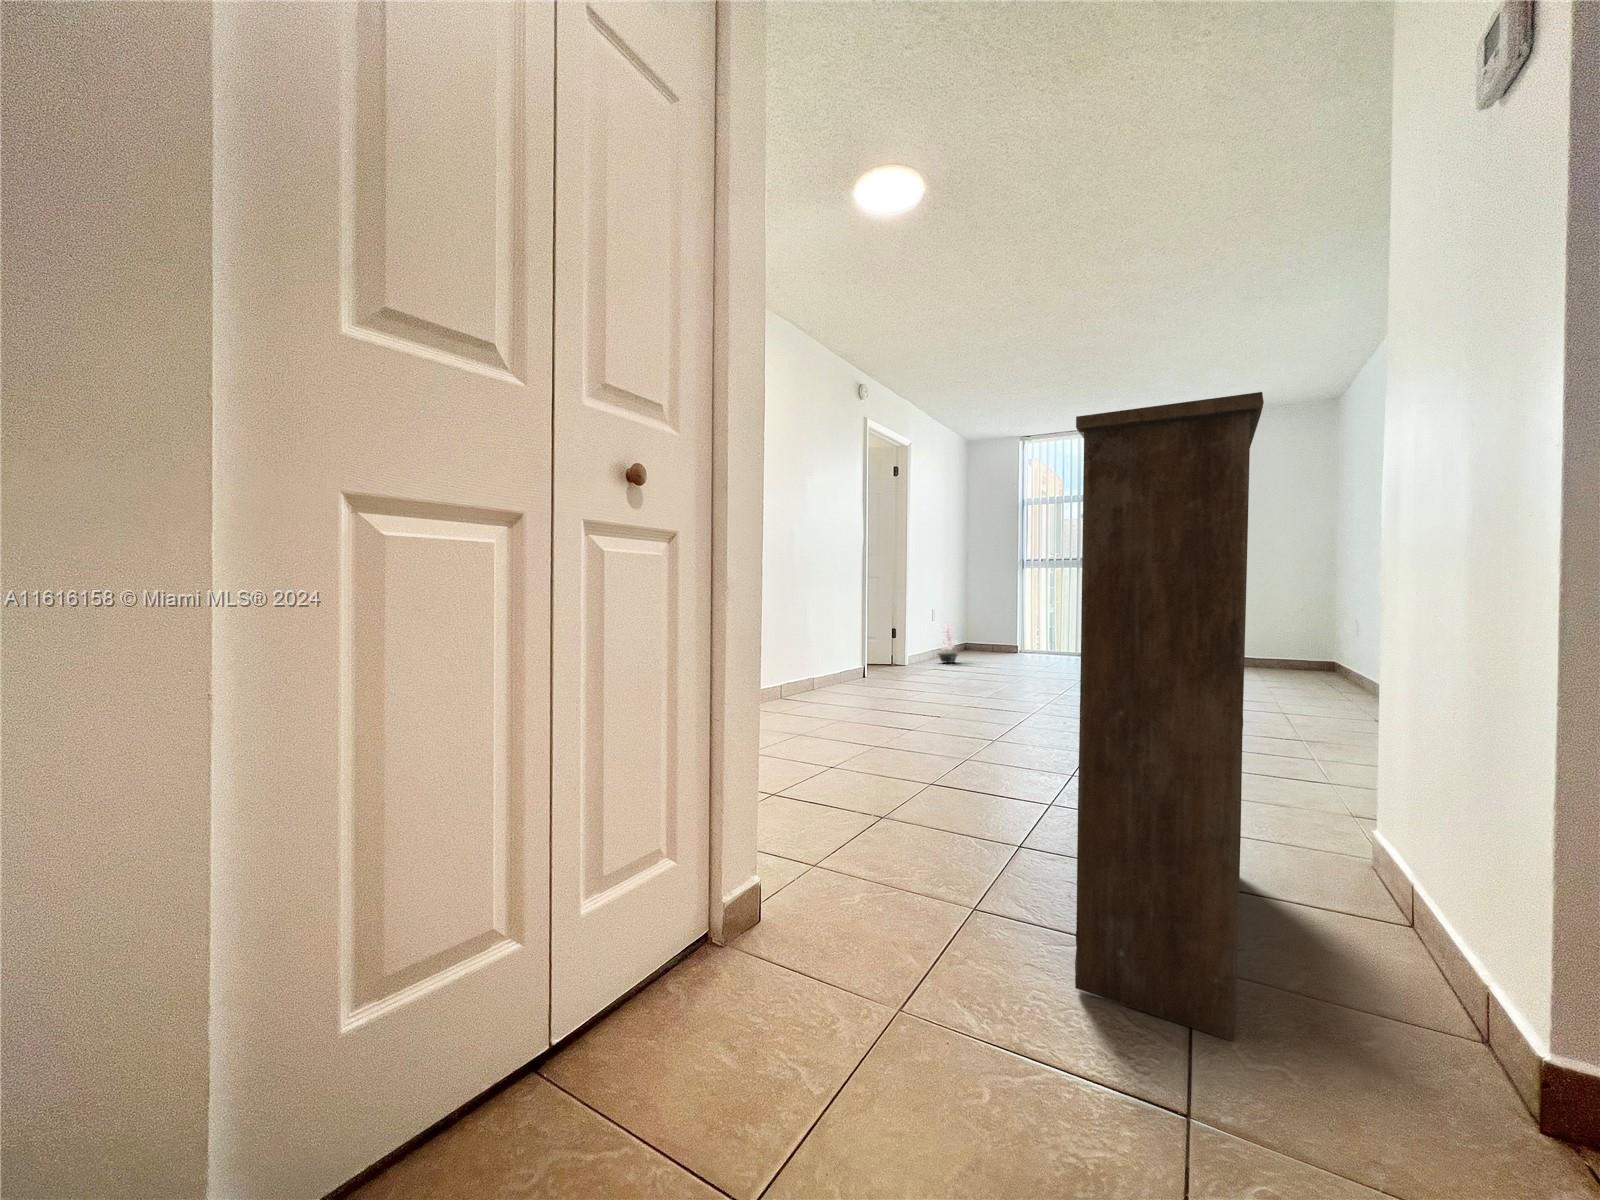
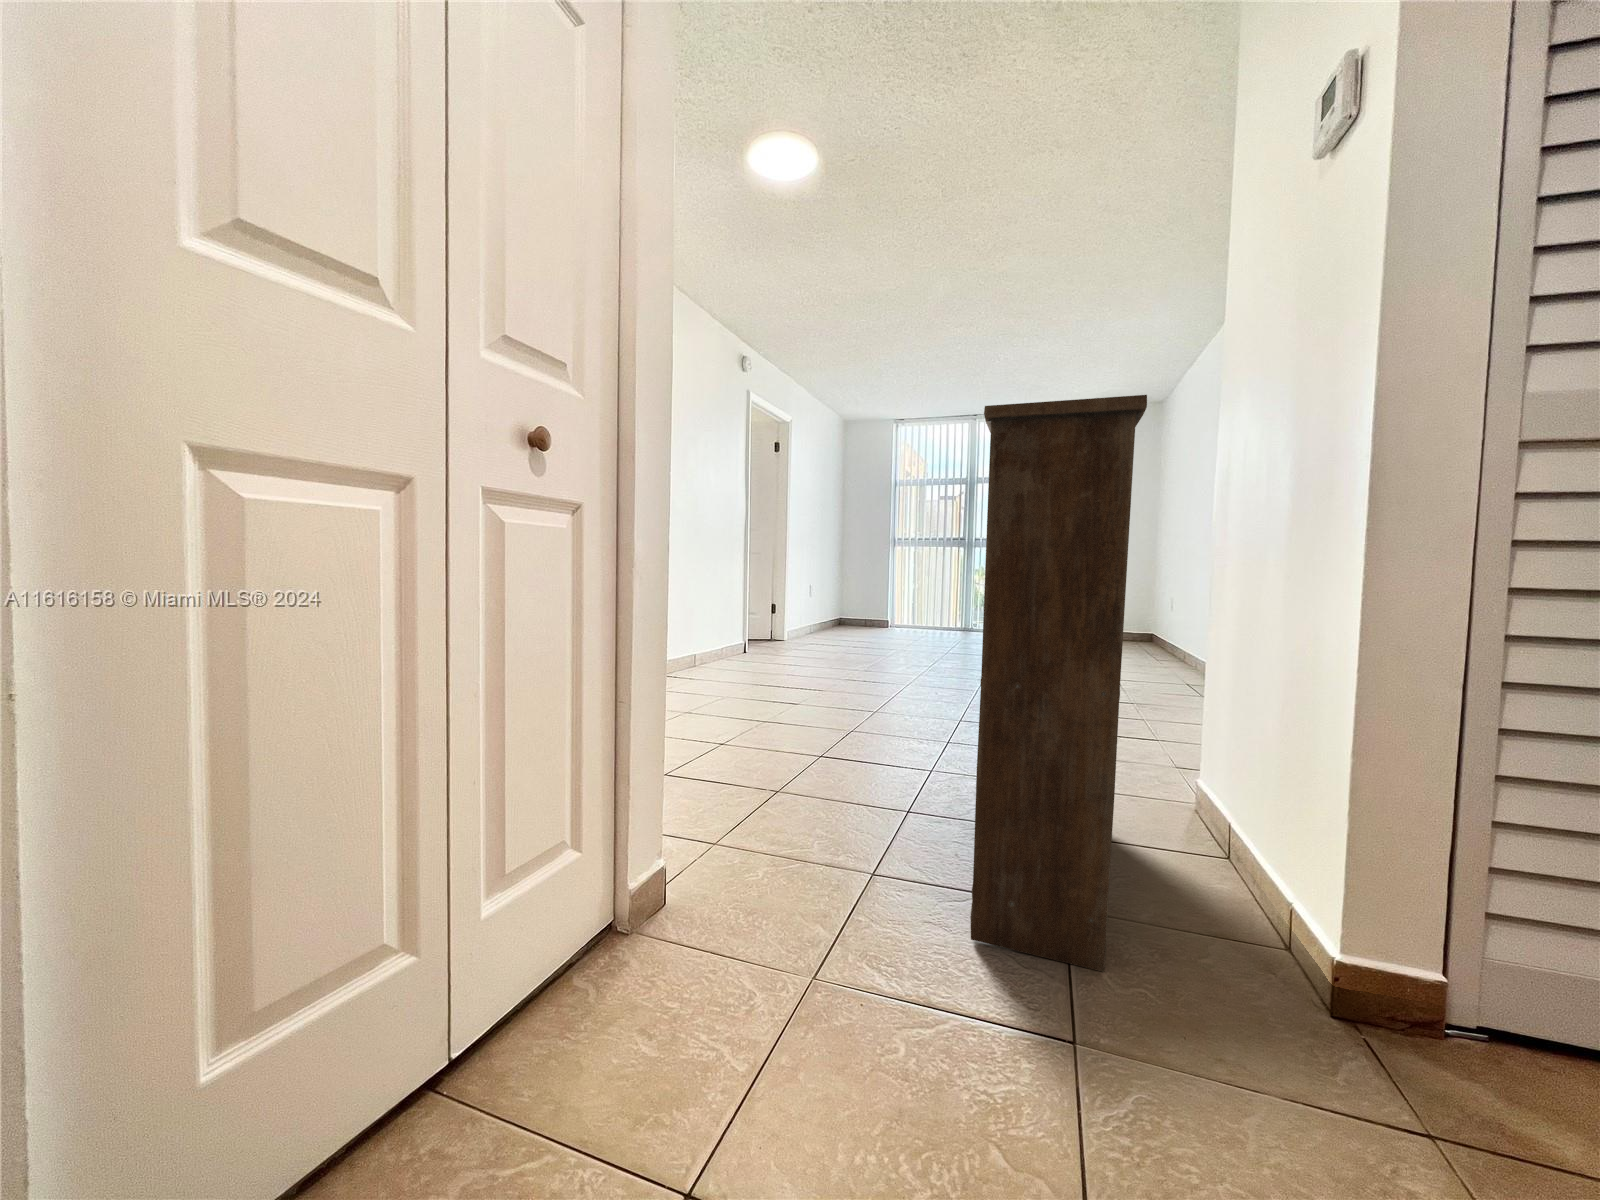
potted plant: present [932,624,958,663] -> none [808,595,837,637]

